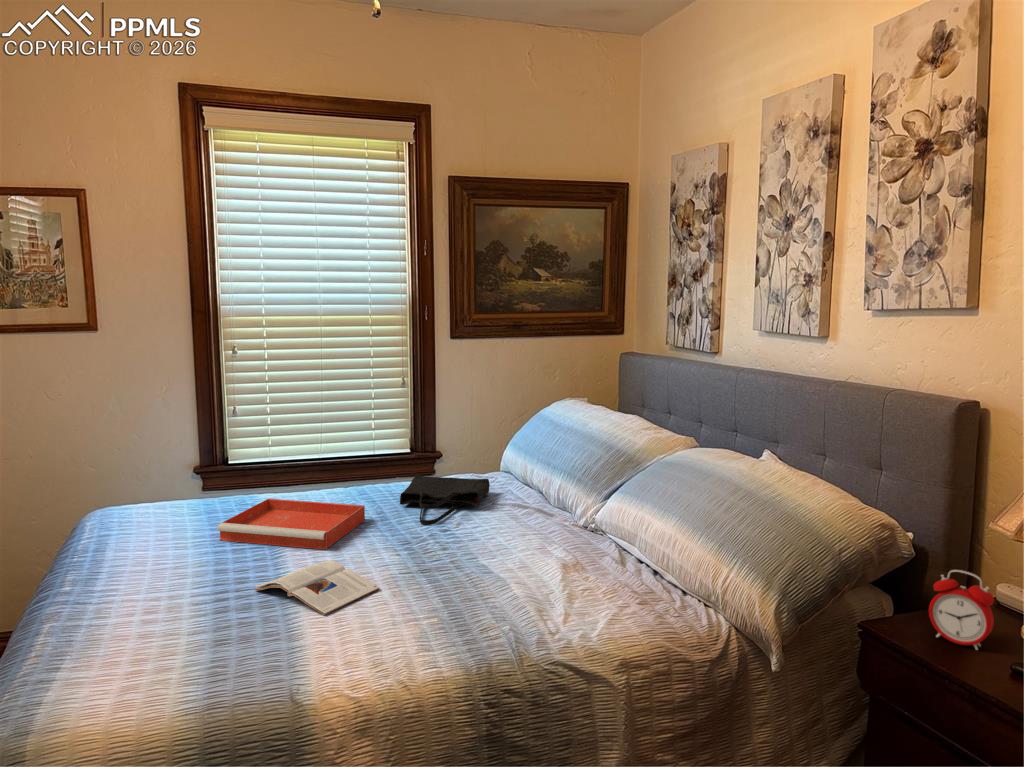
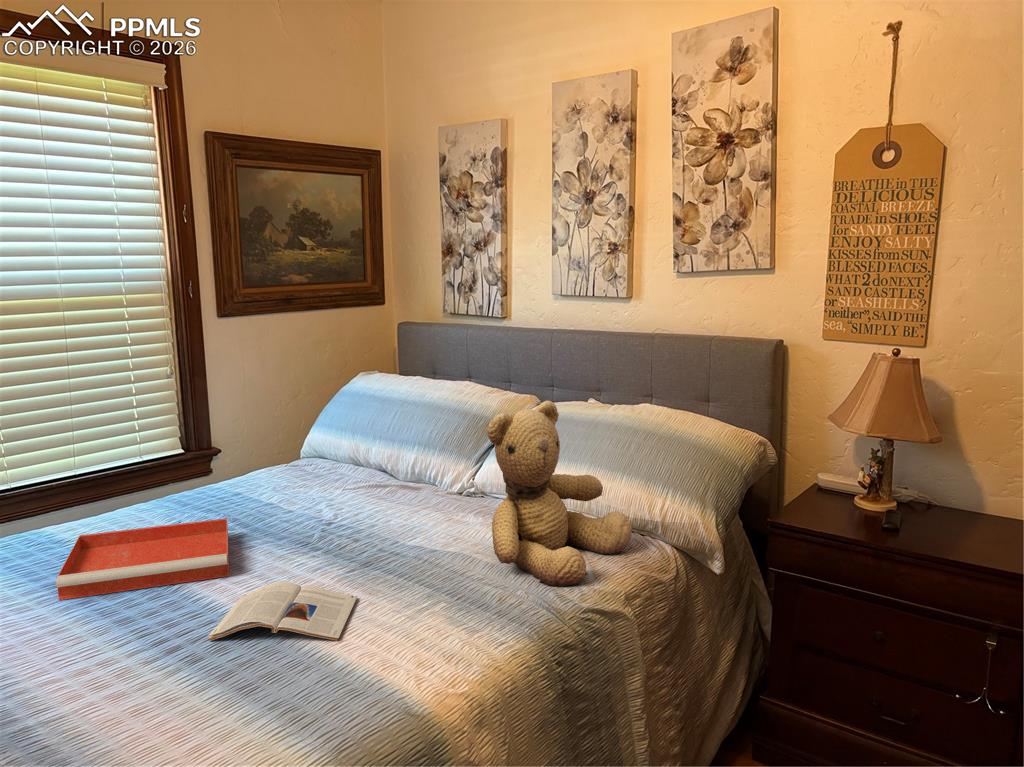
teddy bear: none [506,440,668,630] -> present [487,401,632,586]
tote bag: present [400,474,490,525] -> none [238,467,343,526]
alarm clock: present [929,570,994,650] -> none [819,463,865,519]

